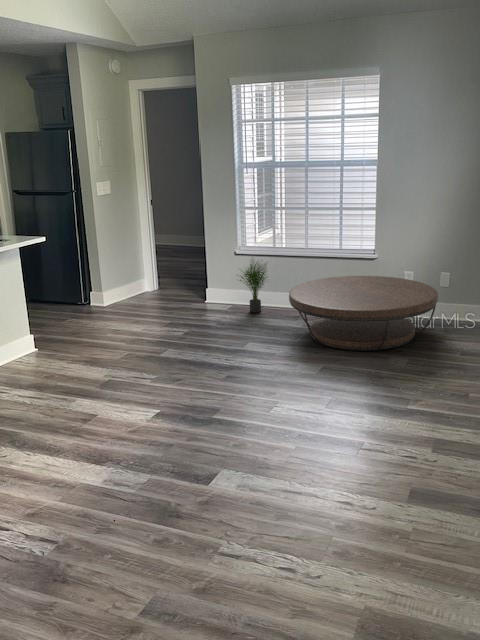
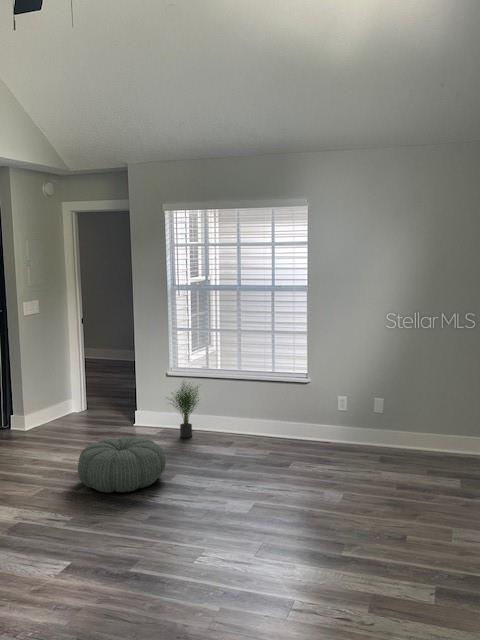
coffee table: present [289,276,438,351] -> none [220,401,372,484]
pouf: none [158,308,238,357] -> present [78,437,166,493]

